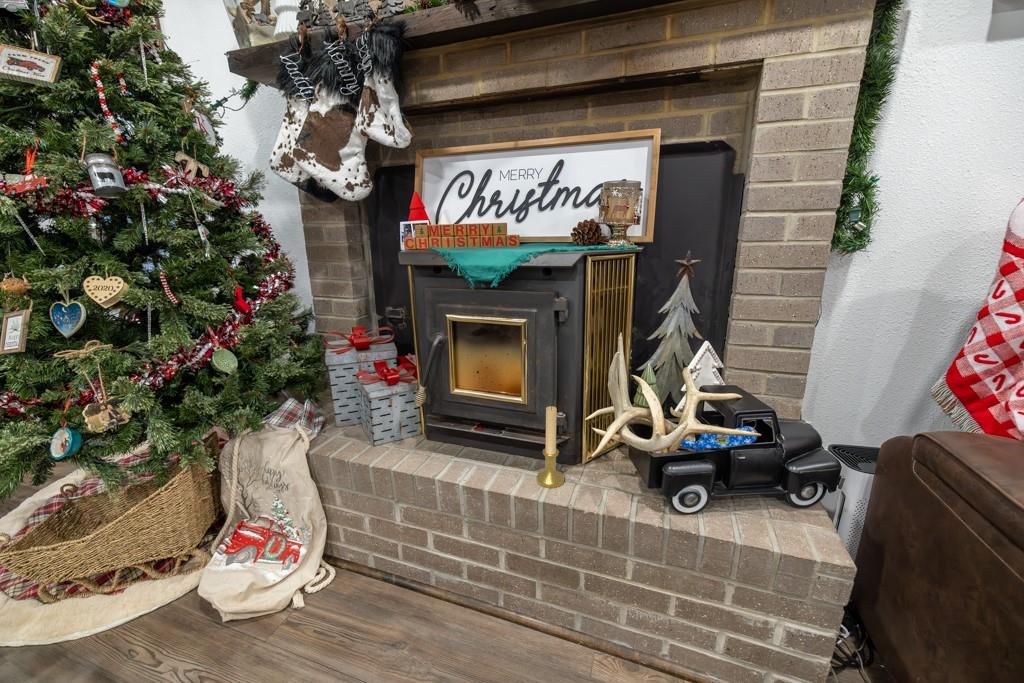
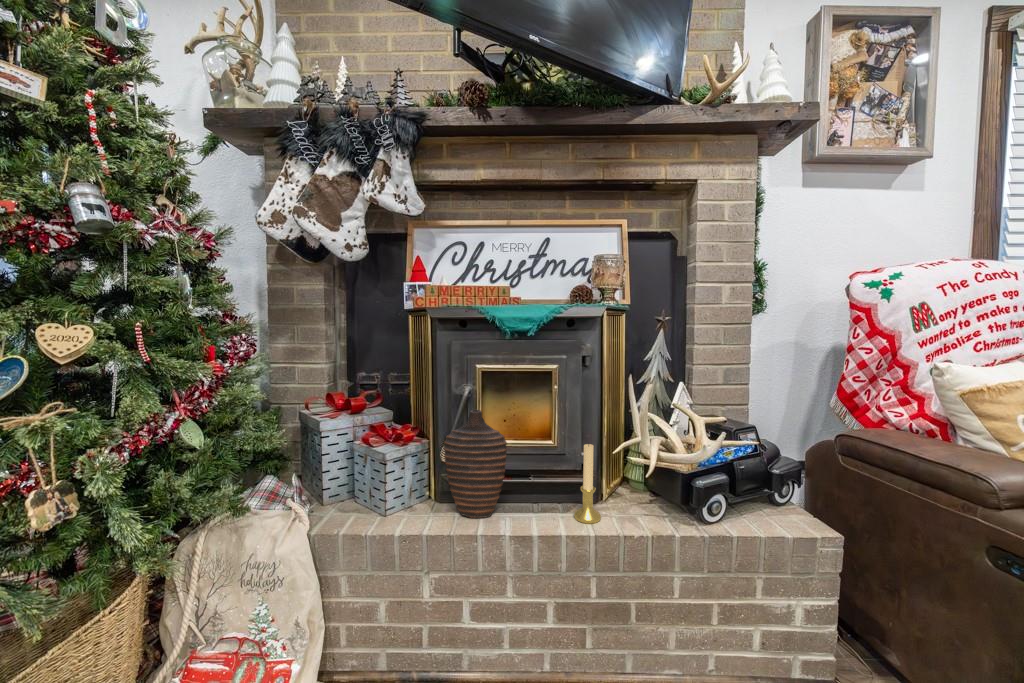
decorative vase: none [416,358,473,462] -> present [444,410,507,518]

